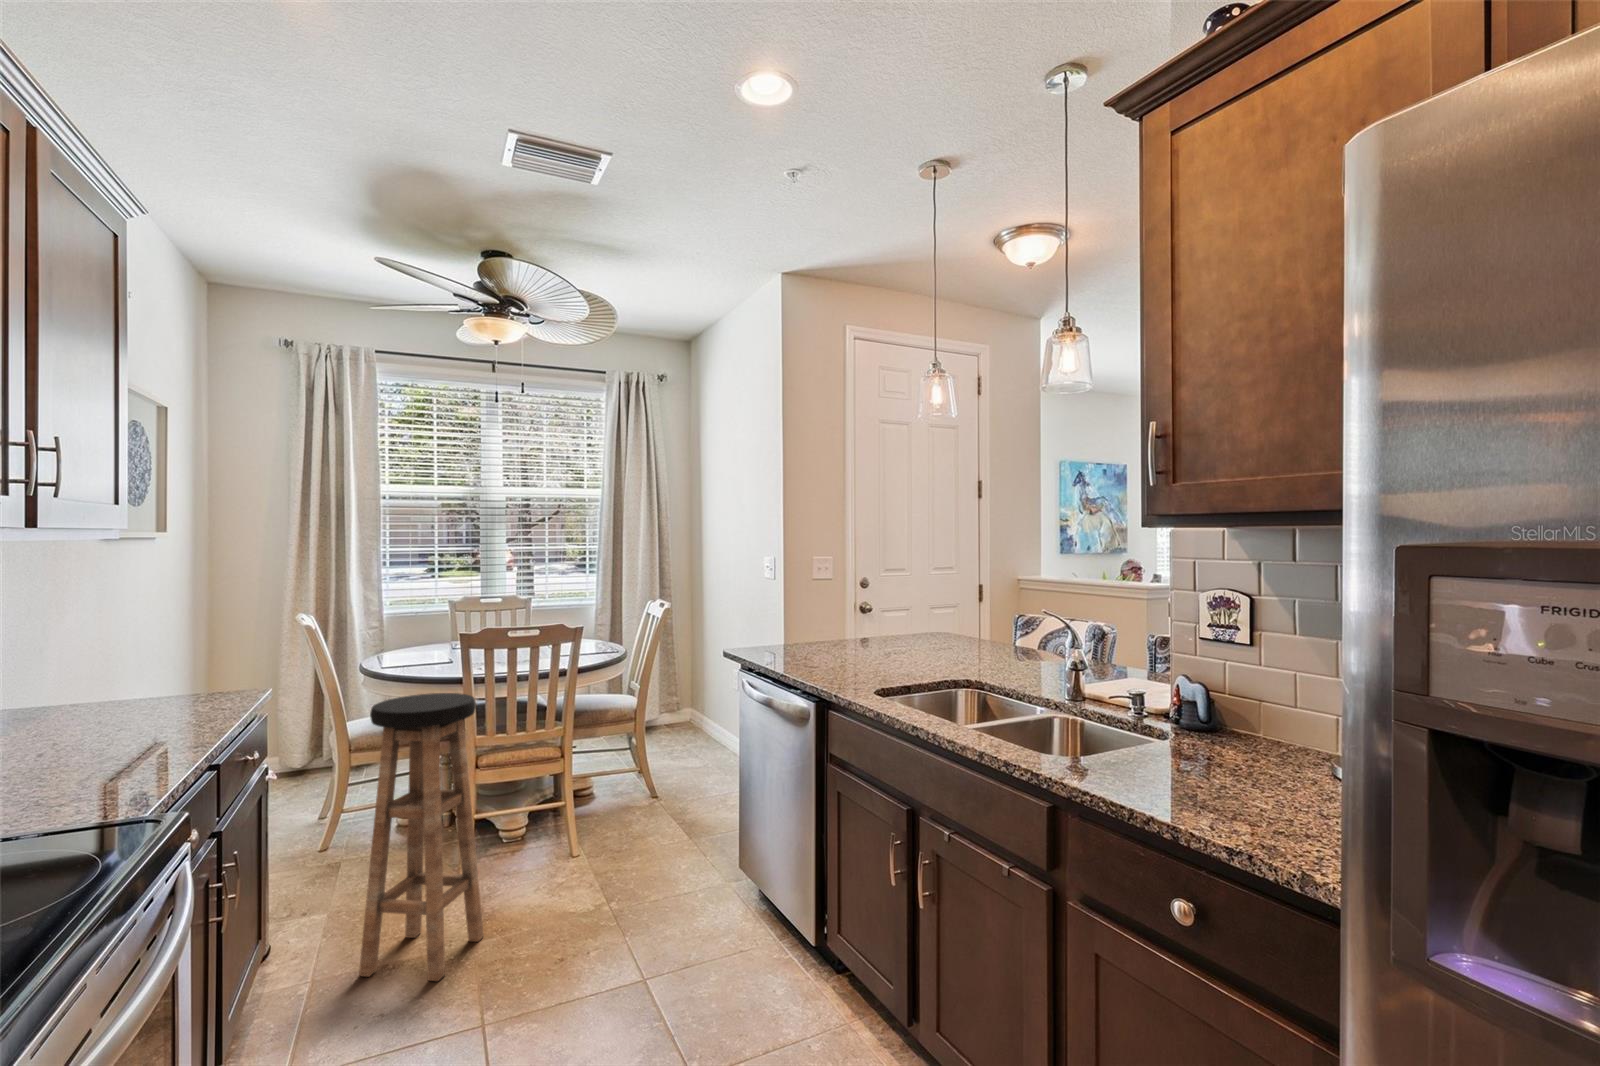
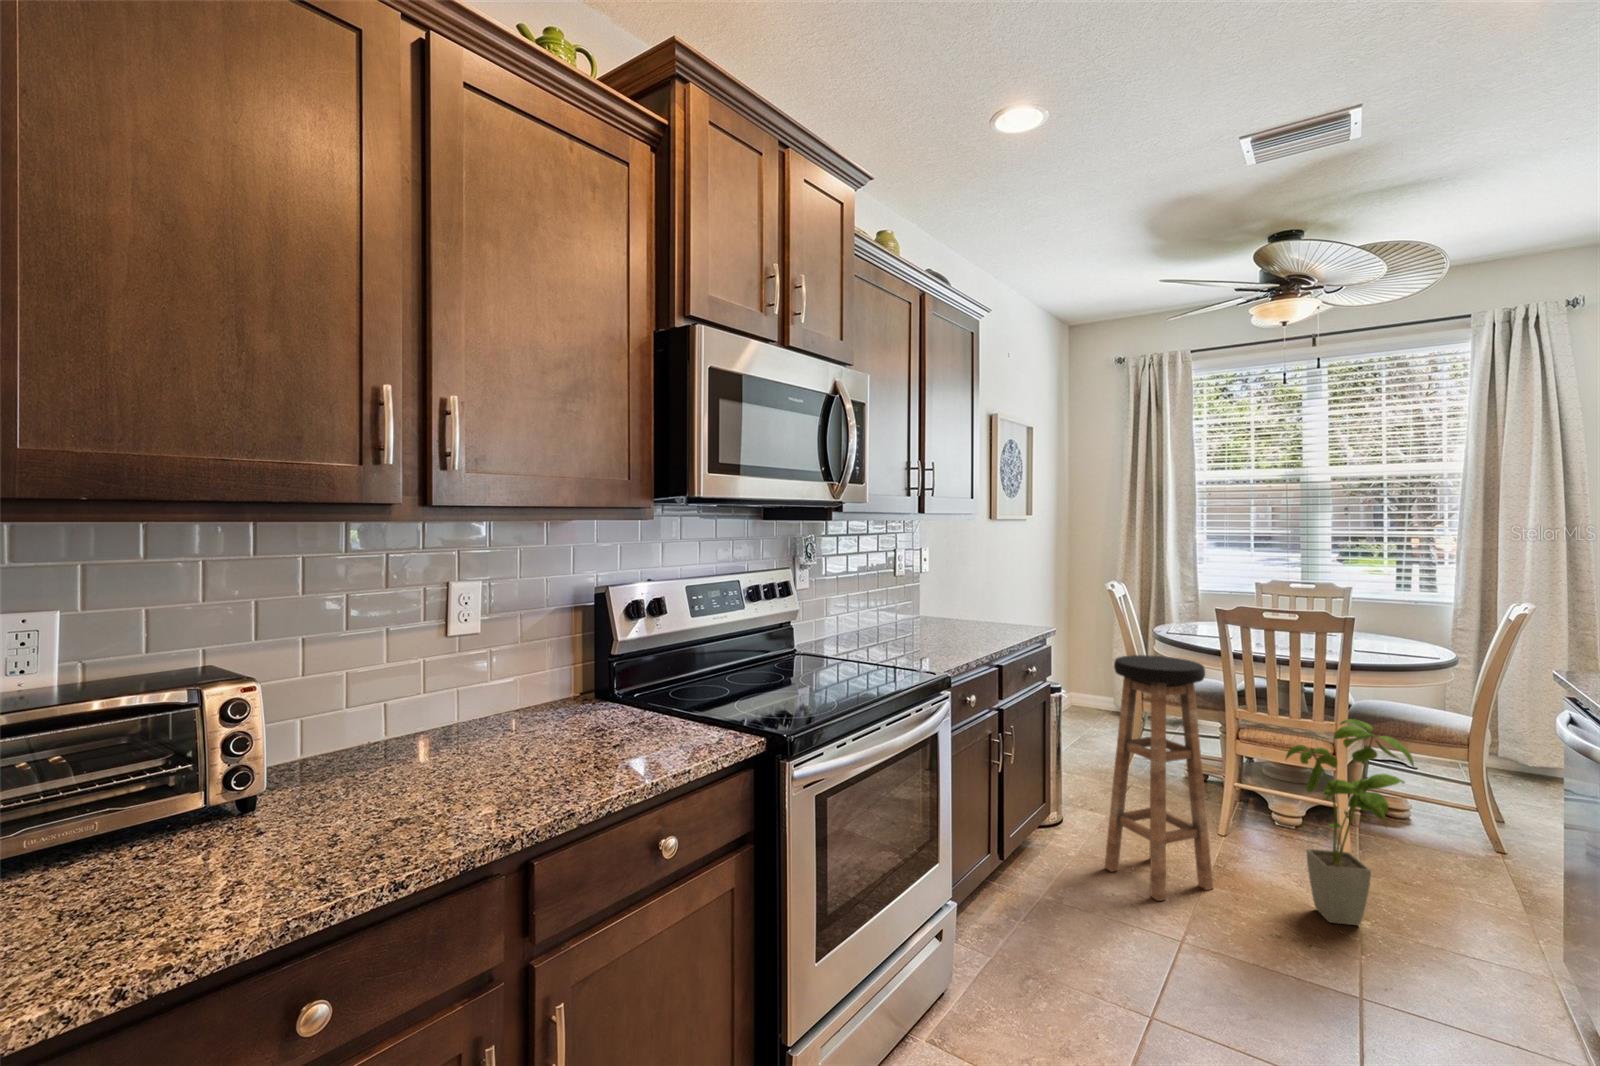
house plant: none [548,719,651,916] -> present [1286,719,1414,925]

